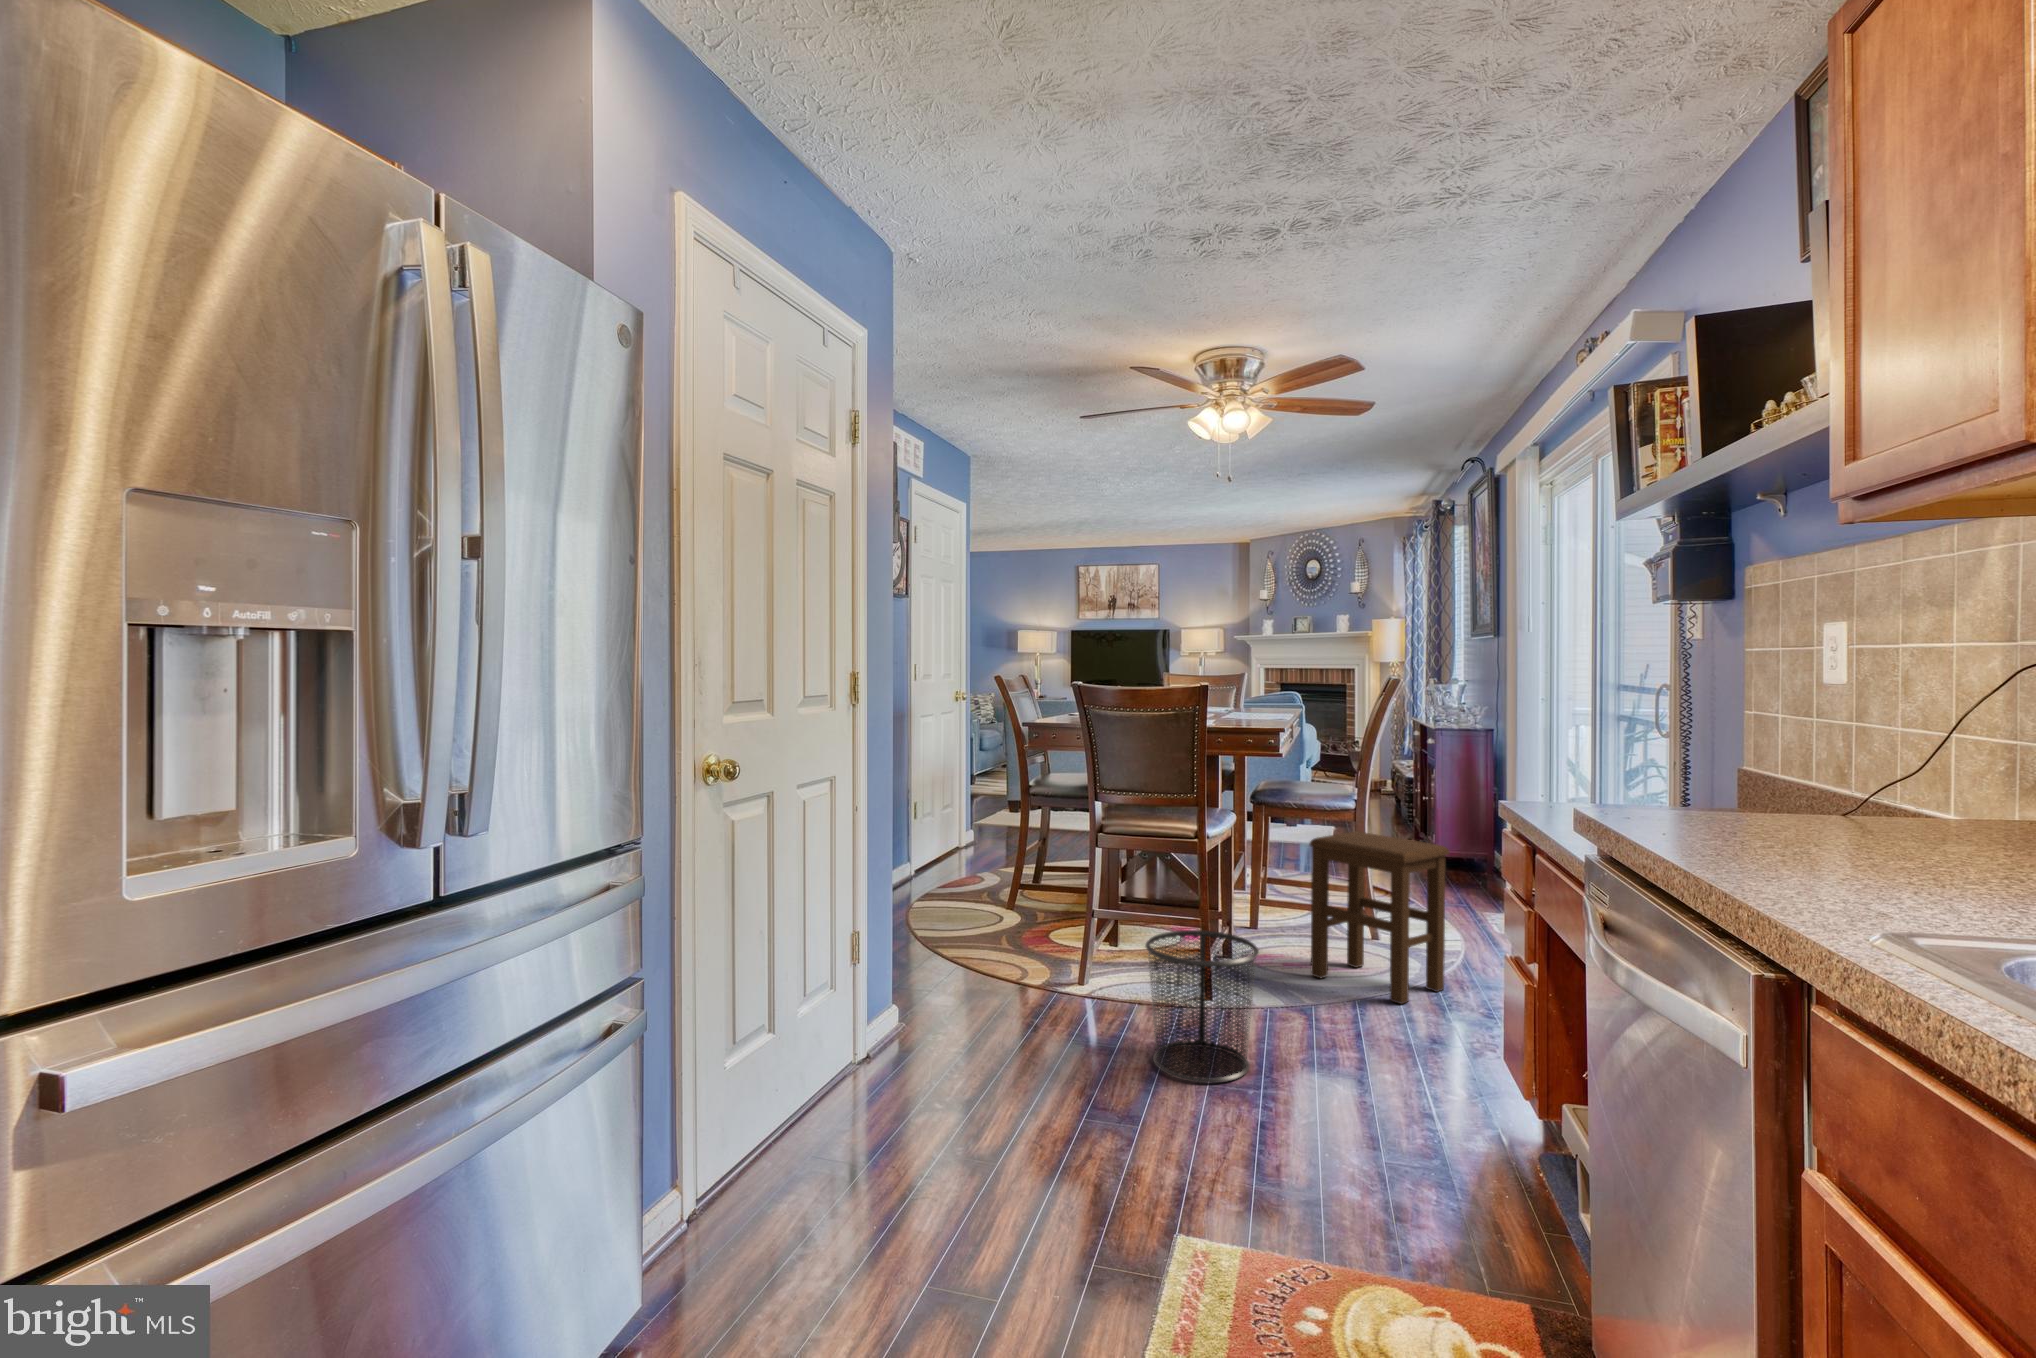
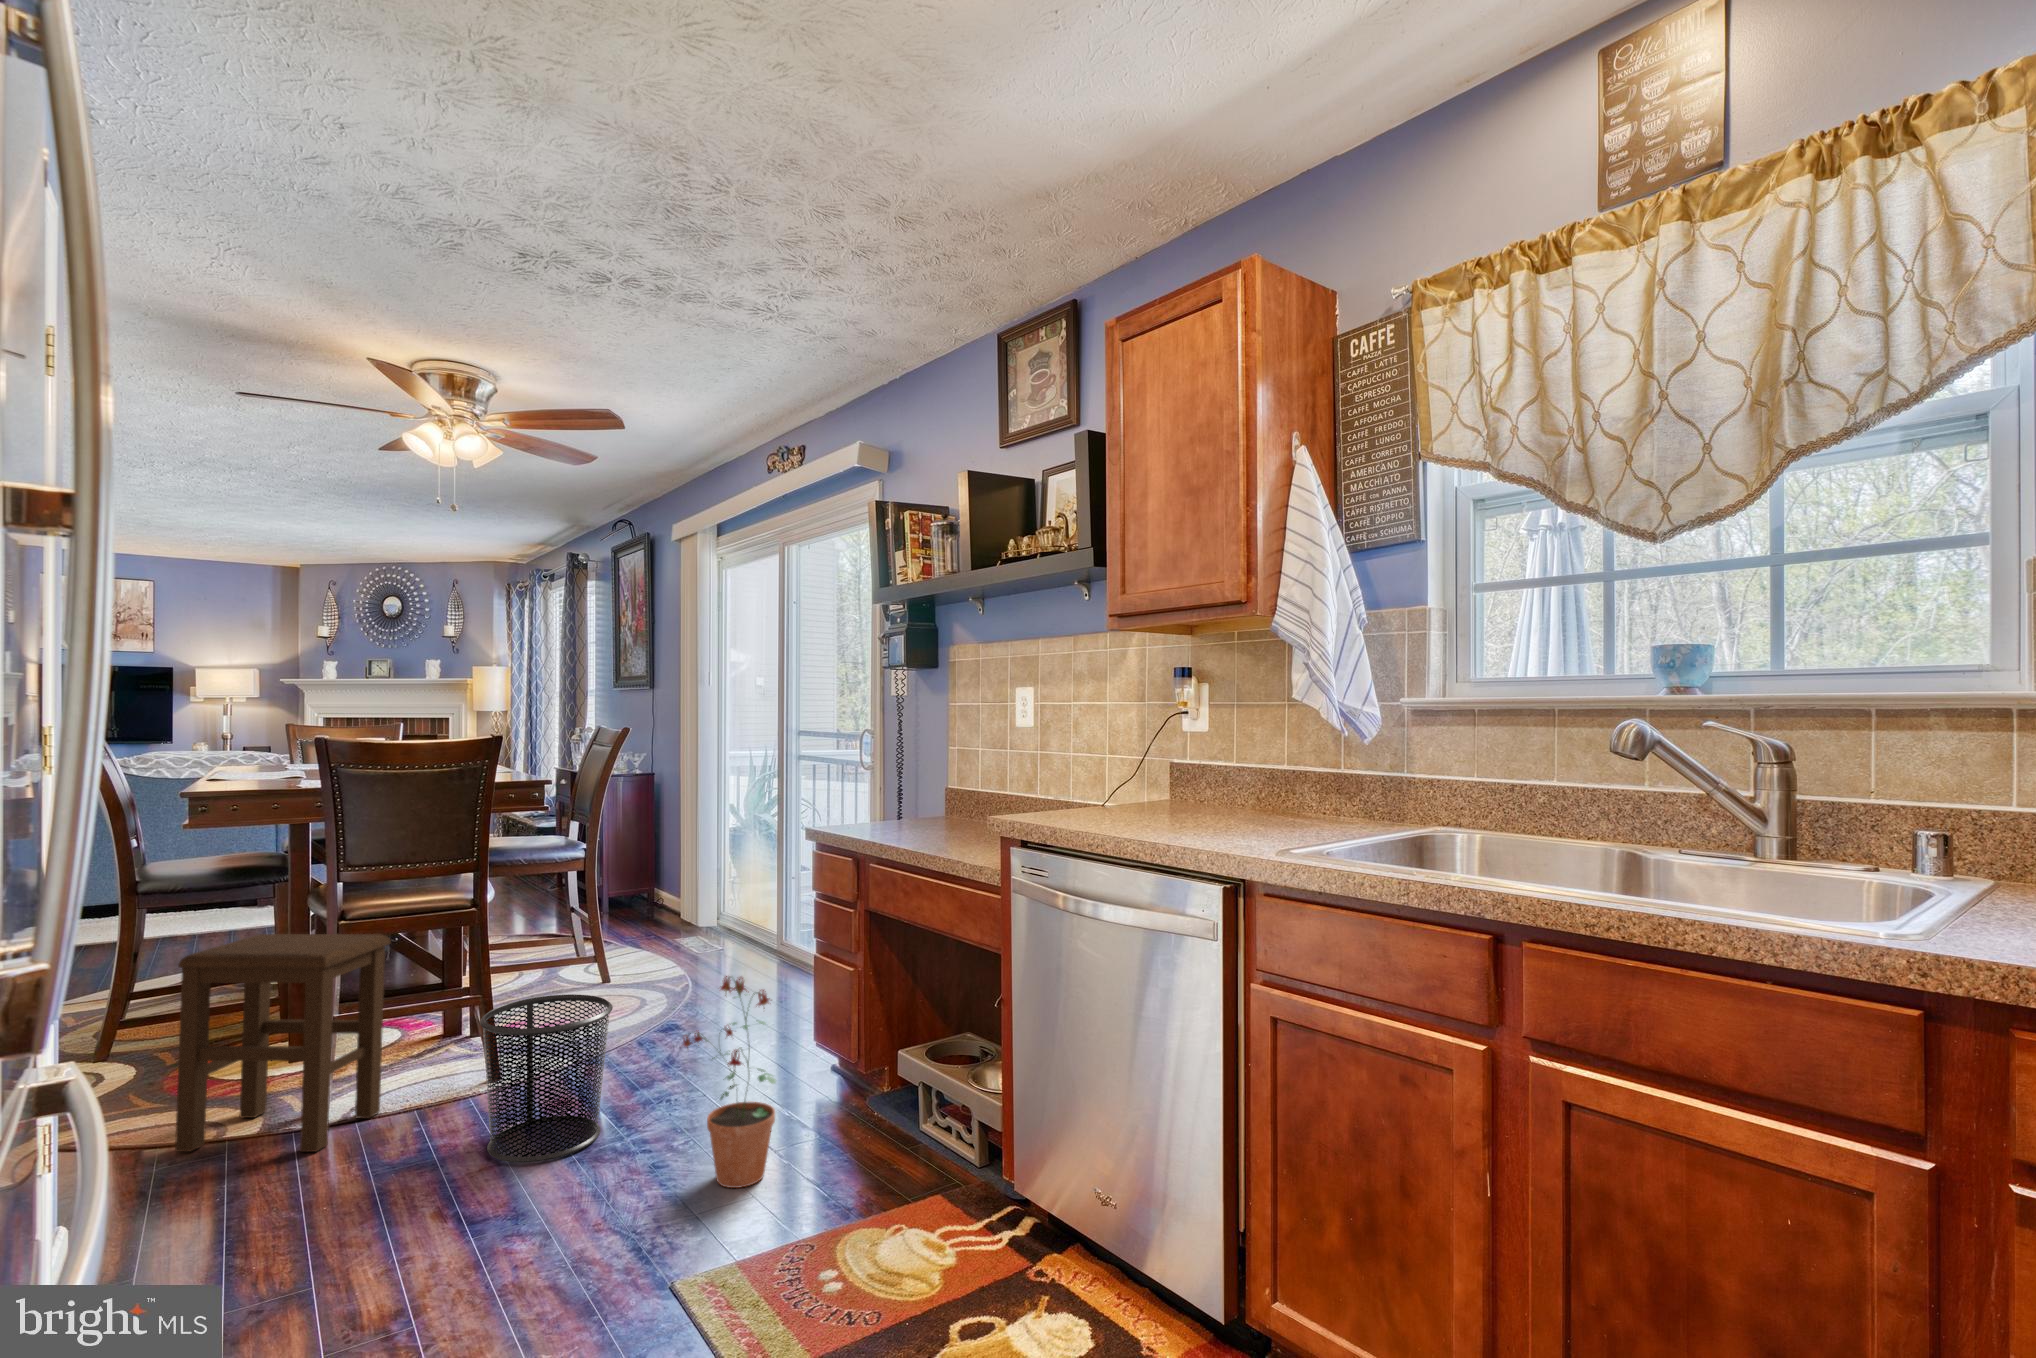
stool: present [1310,831,1450,1004] -> present [175,934,391,1152]
potted plant: none [1271,951,1363,1184] -> present [683,976,776,1188]

